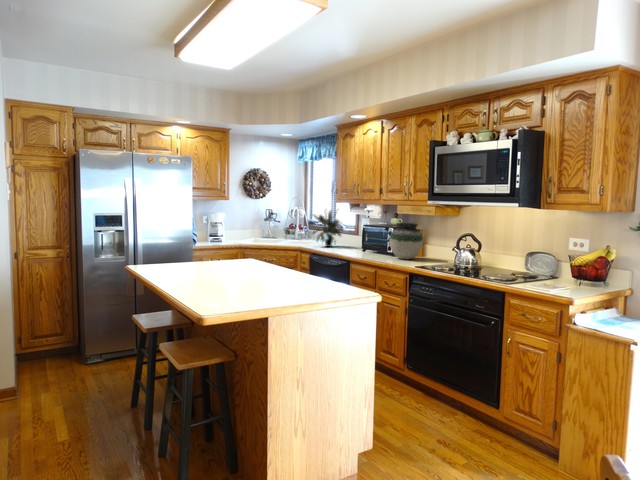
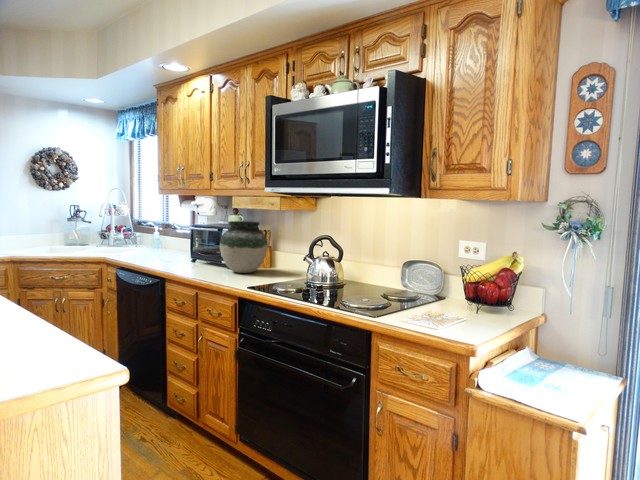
potted plant: present [313,211,342,247] -> none [124,203,173,255]

